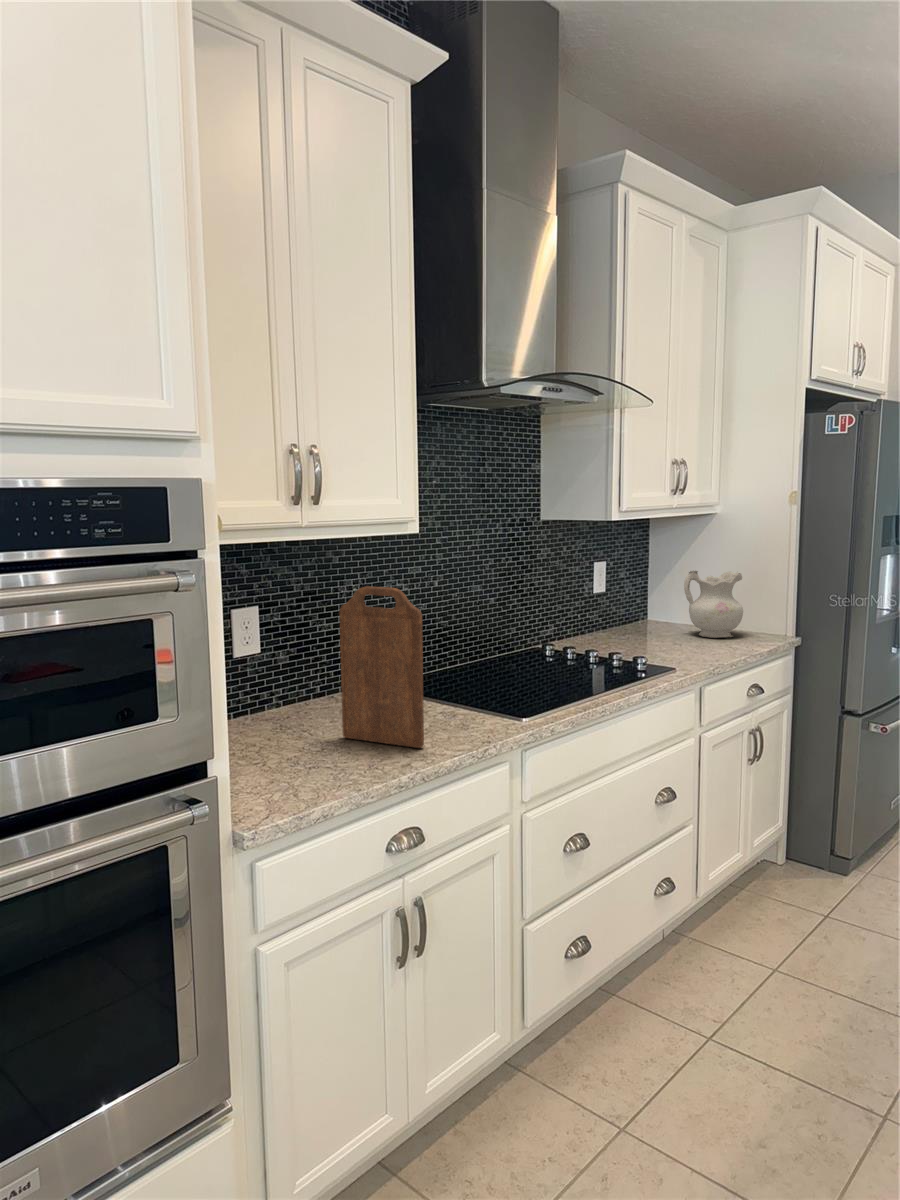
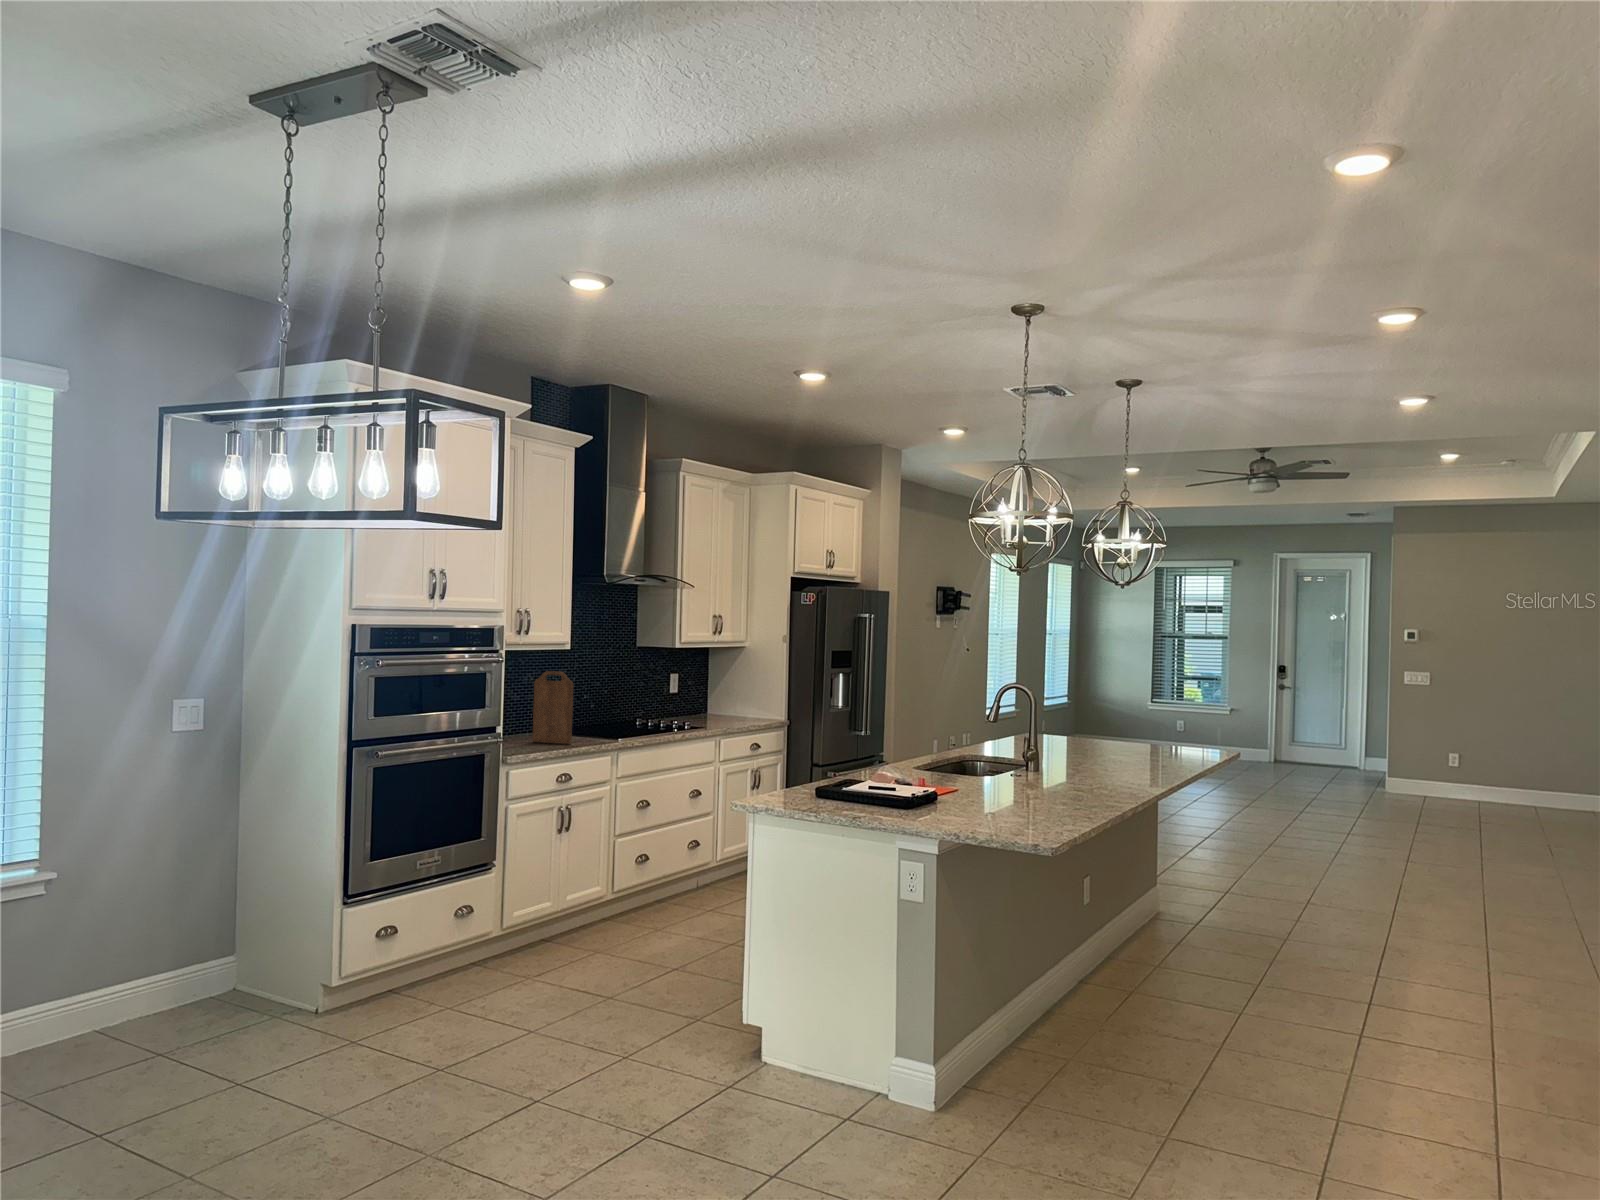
ceramic pitcher: present [684,571,743,638] -> none [722,679,756,719]

